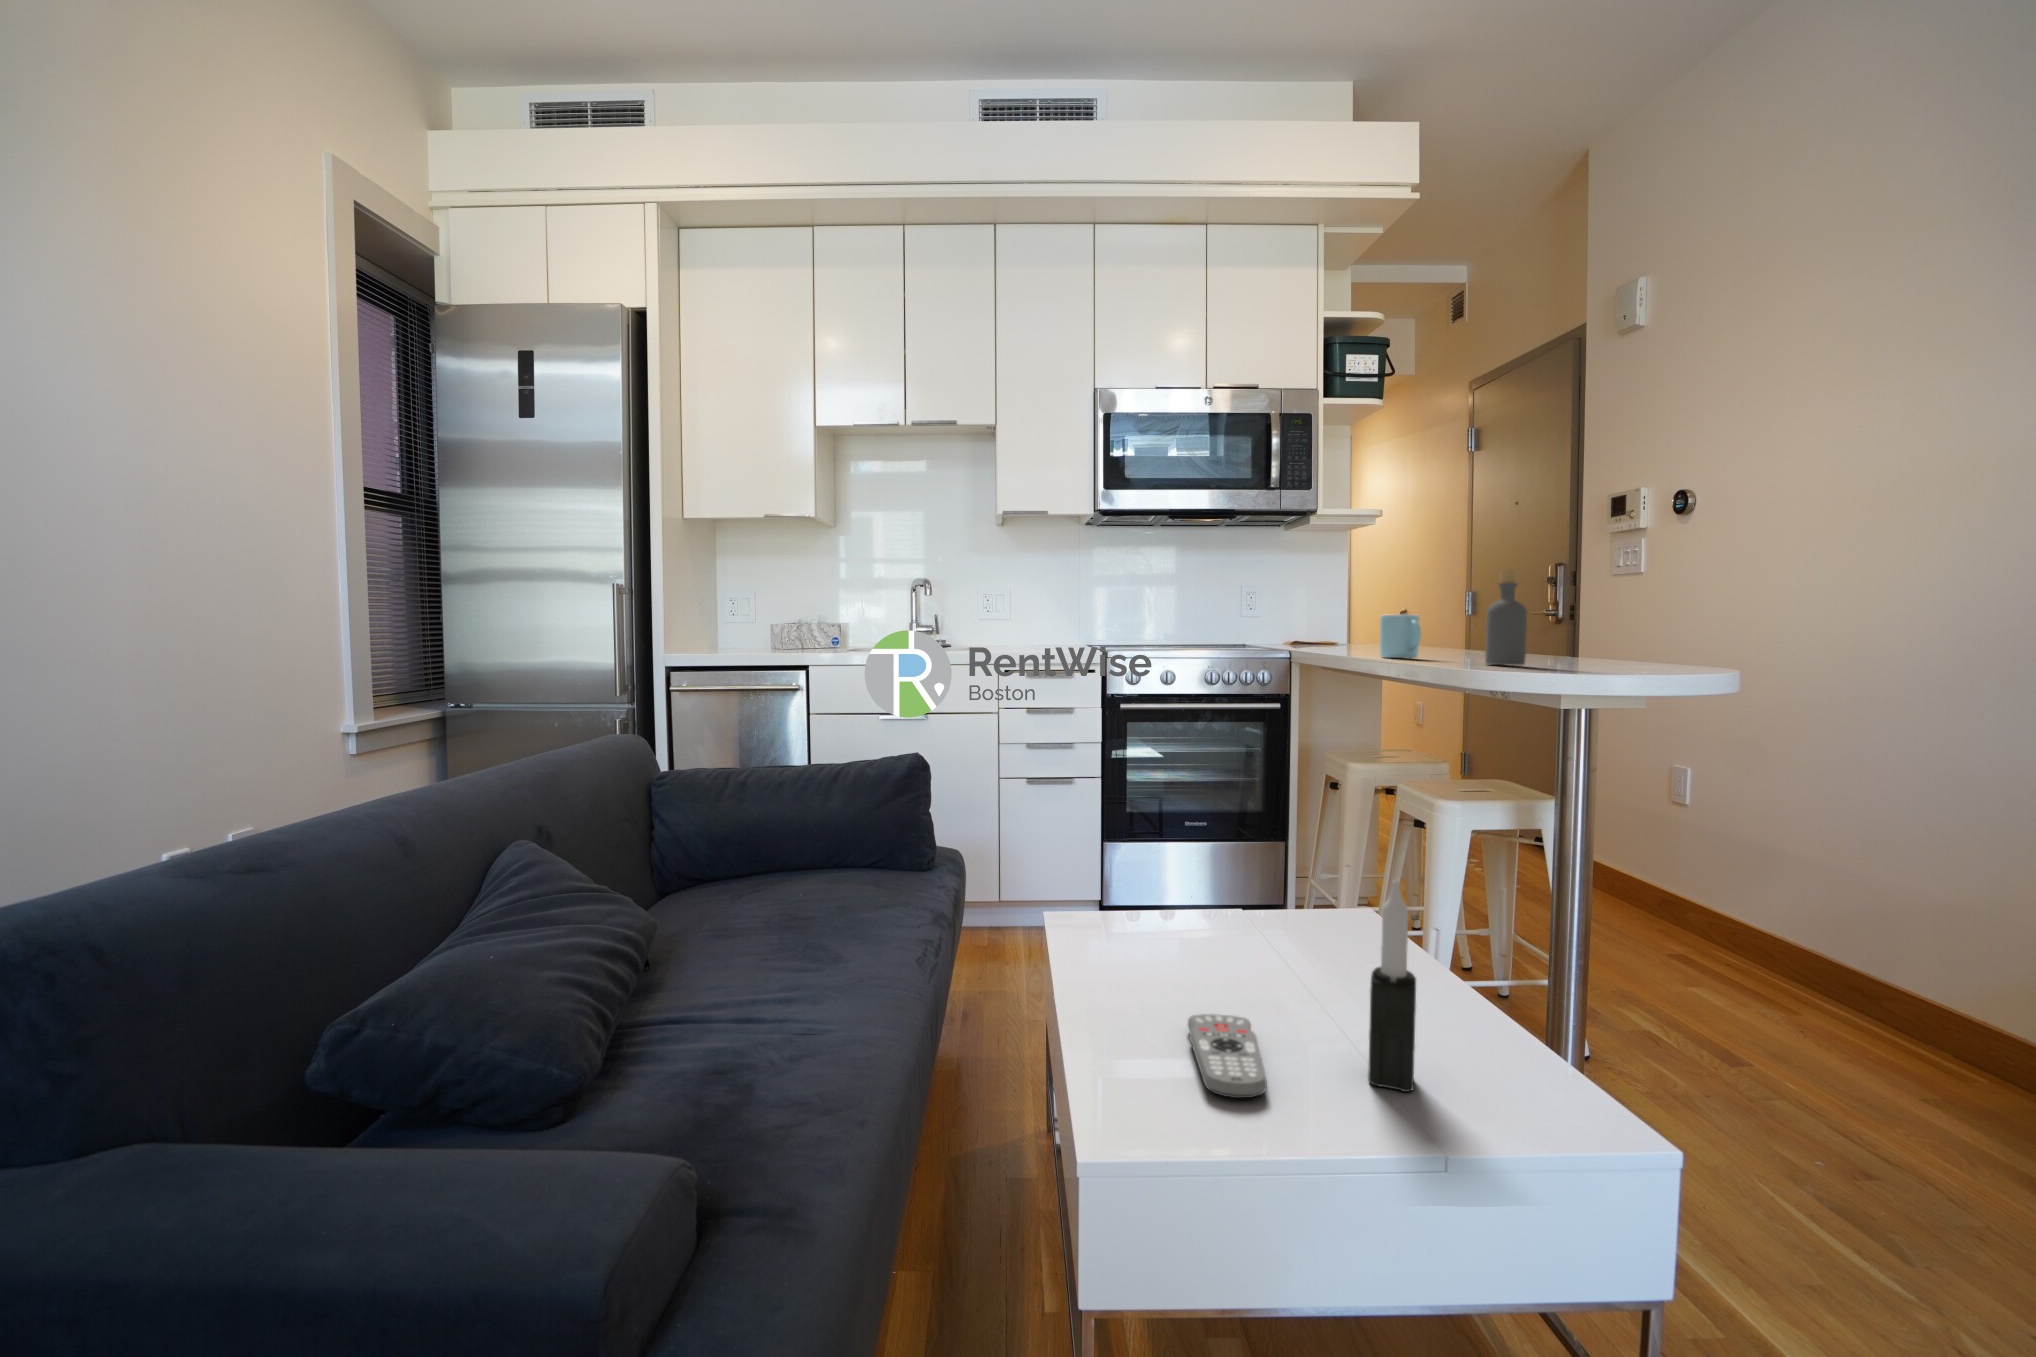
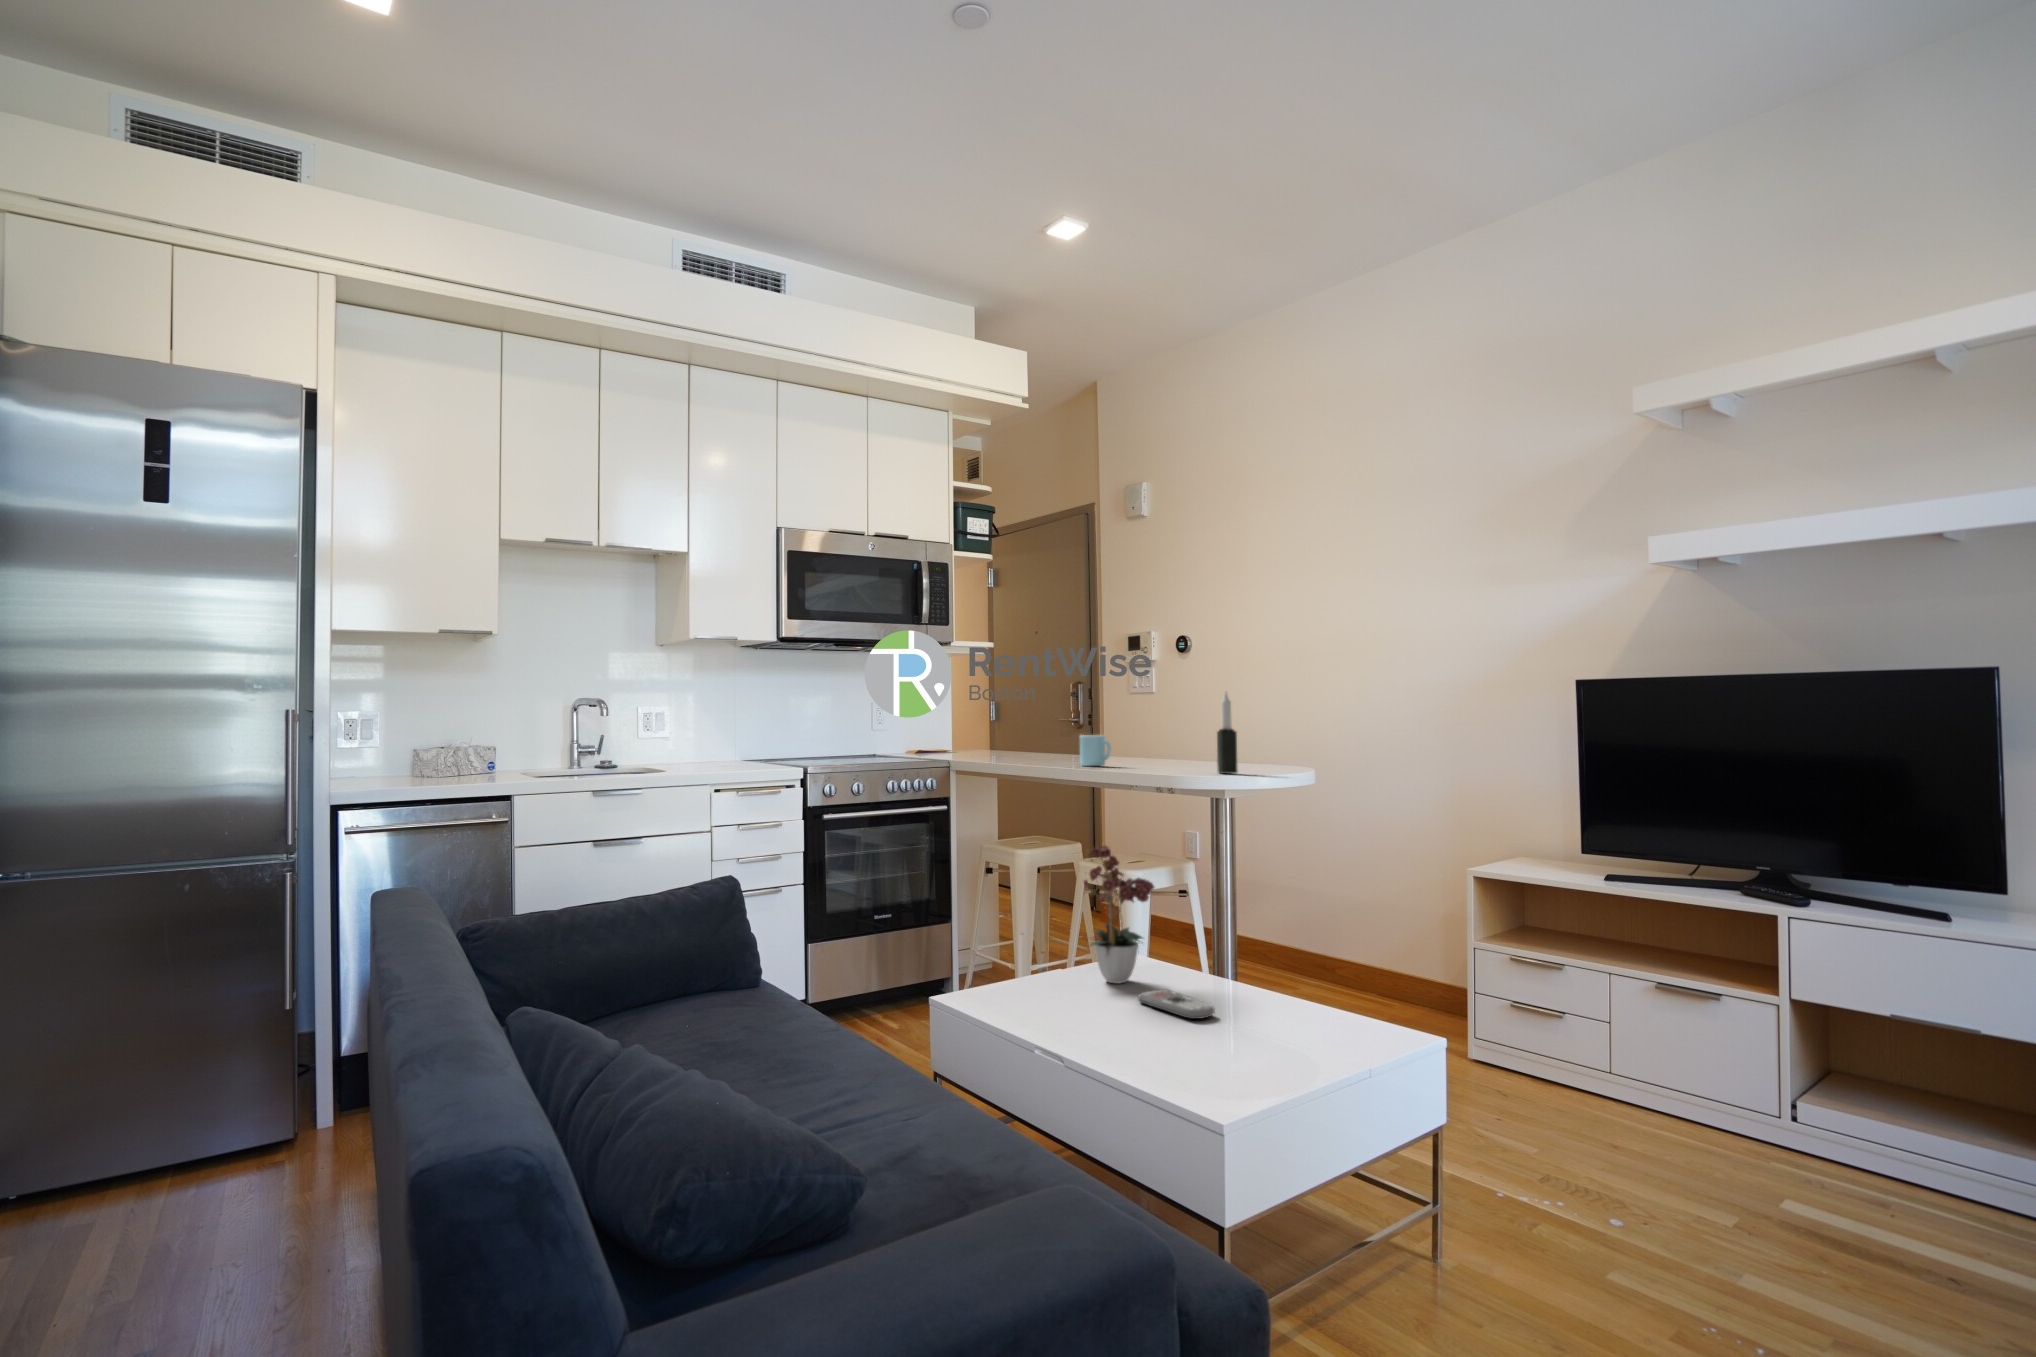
bottle: present [1485,570,1527,666] -> none [1160,707,1183,769]
flower arrangement: none [1158,758,1314,985] -> present [1084,845,1154,983]
candle: present [1368,880,1416,1092] -> present [1217,692,1237,774]

